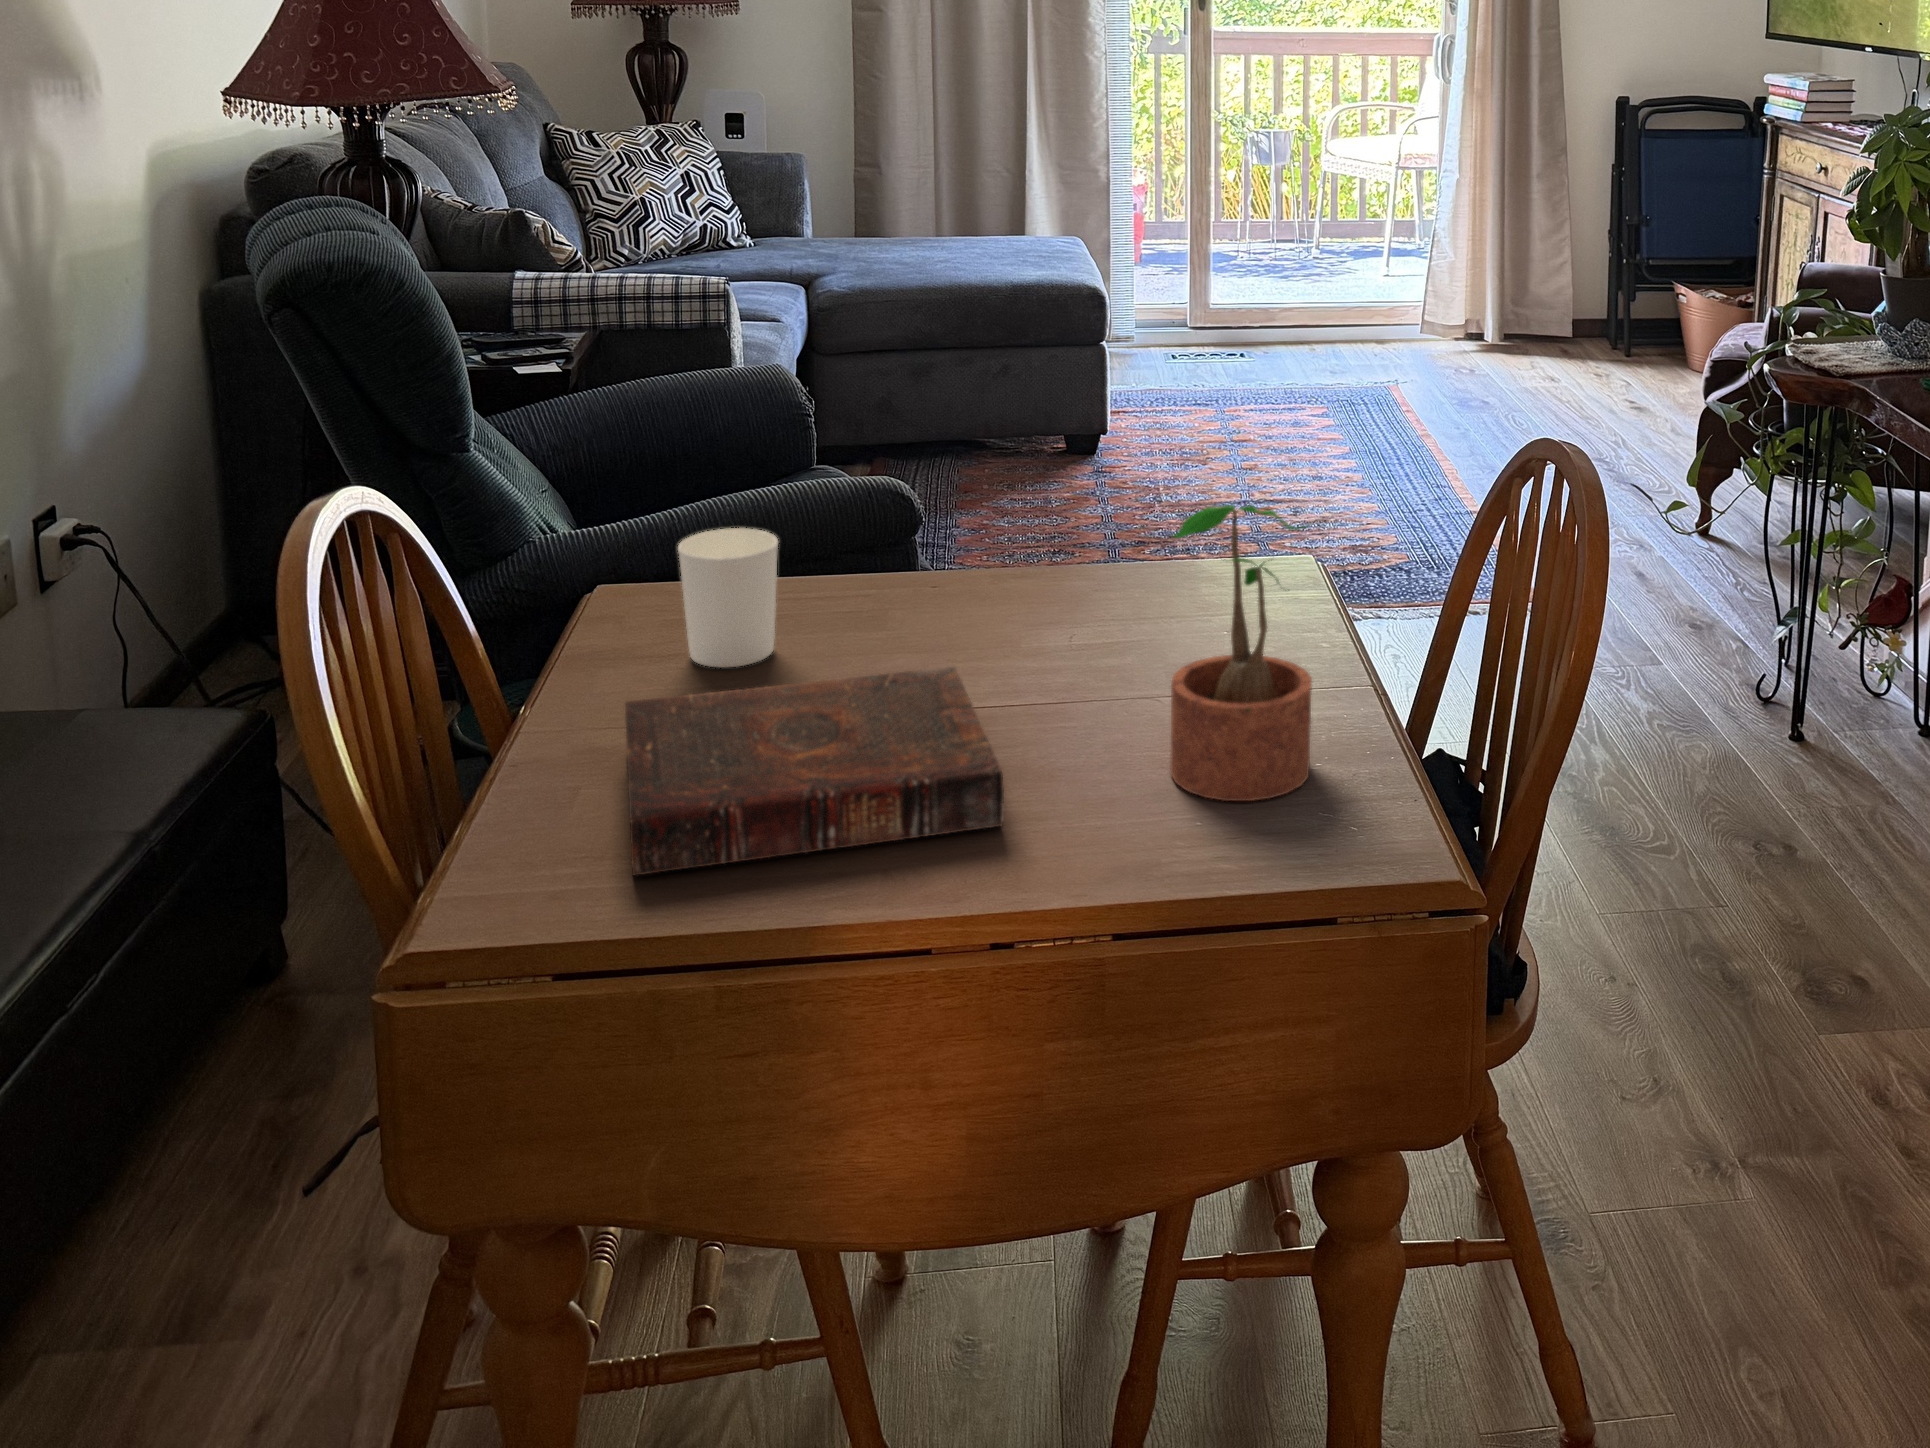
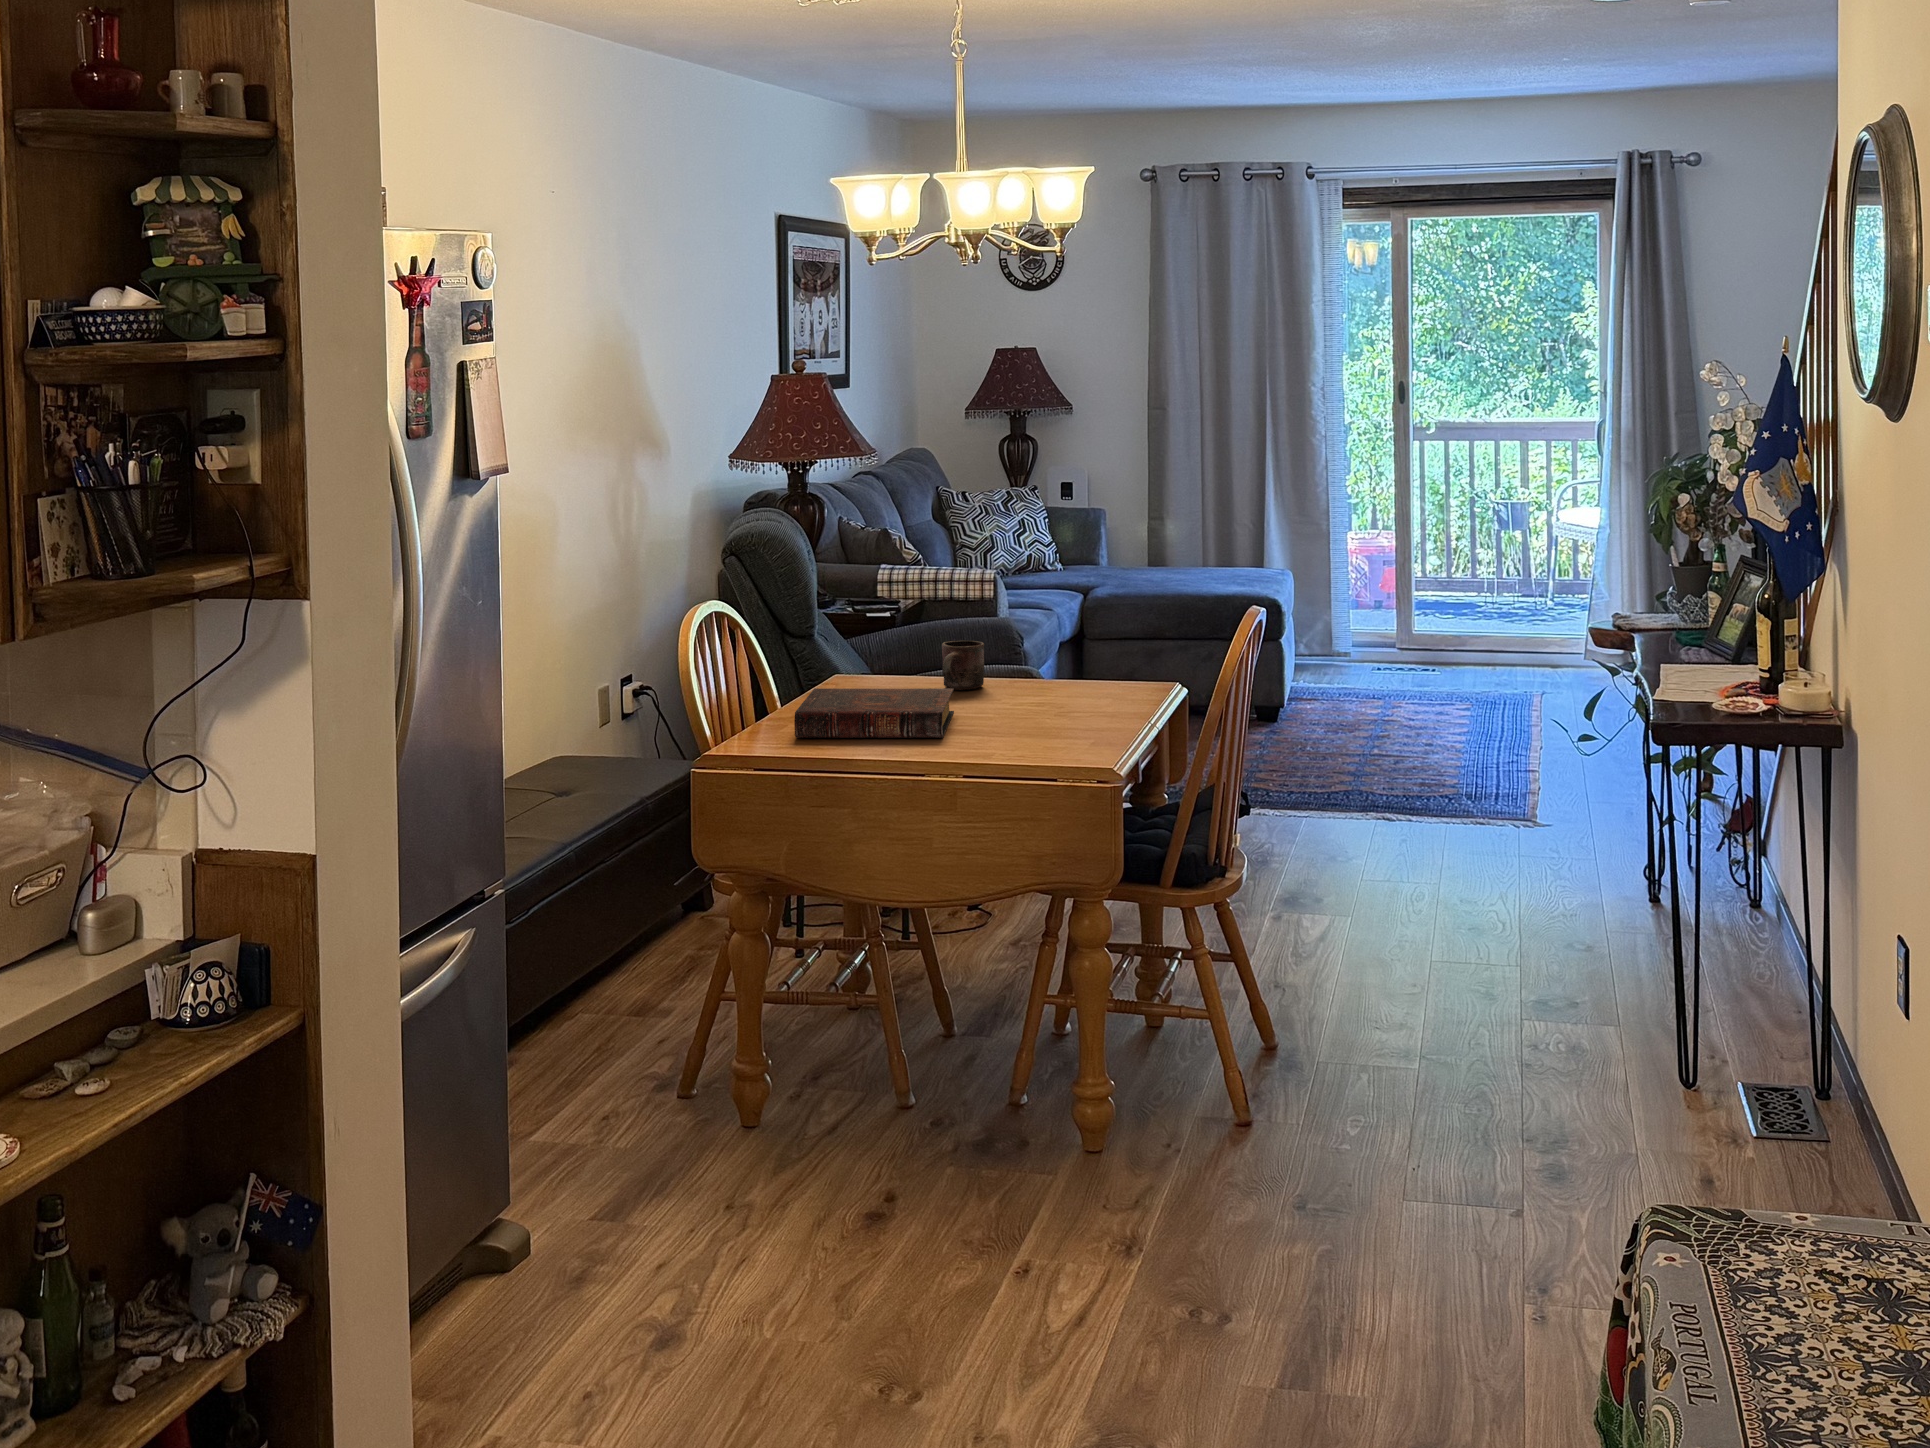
potted plant: present [1170,505,1312,801] -> none [1021,609,1092,740]
mug: none [870,524,961,634] -> present [942,641,984,690]
candle holder: present [678,528,778,668] -> none [854,634,898,694]

